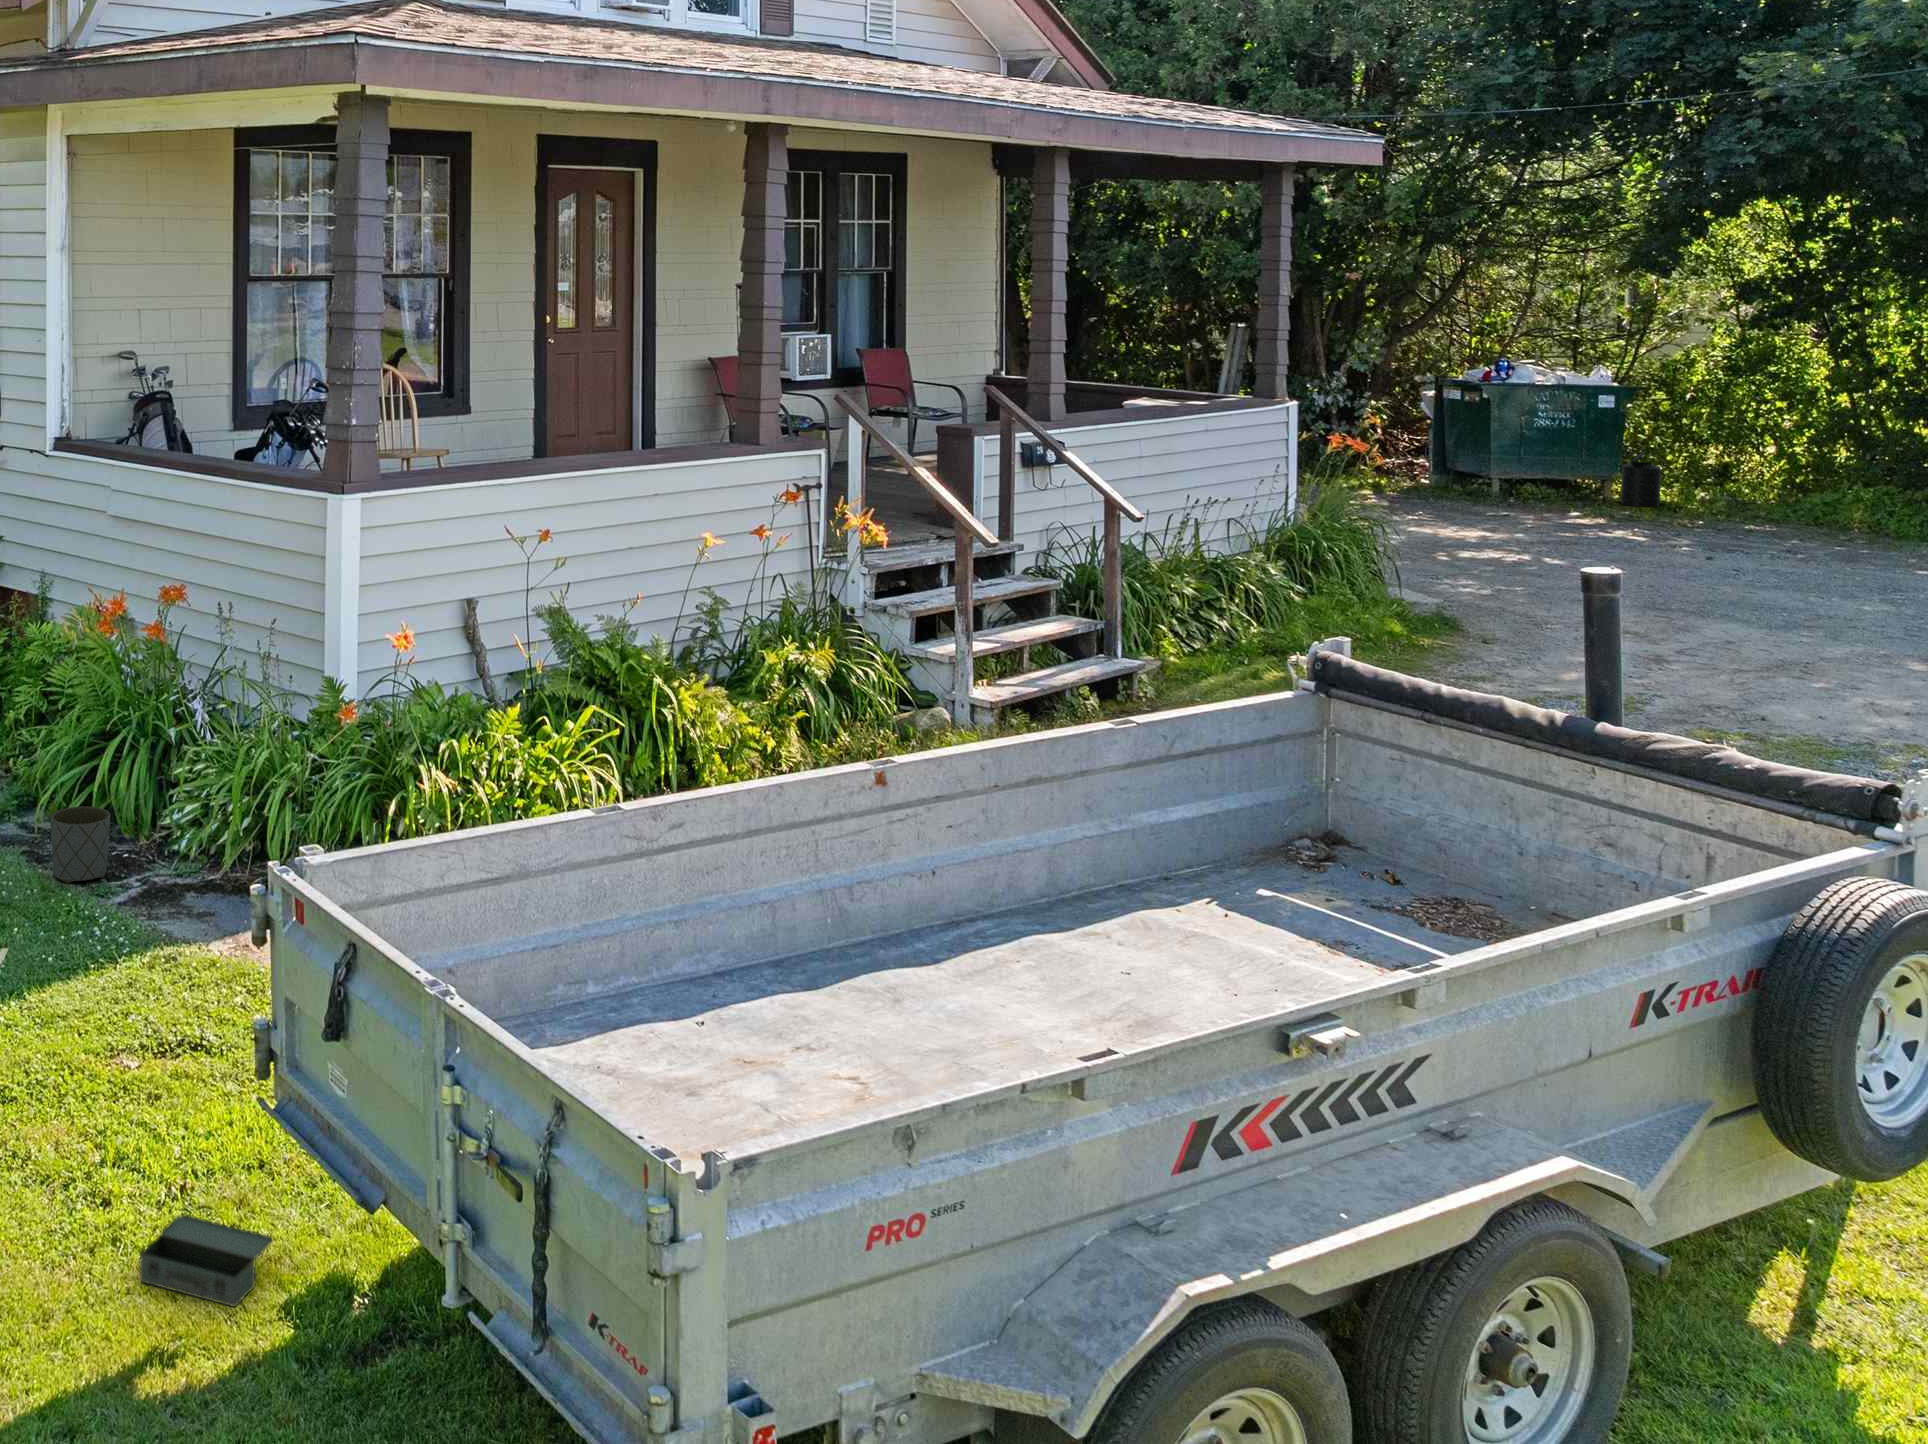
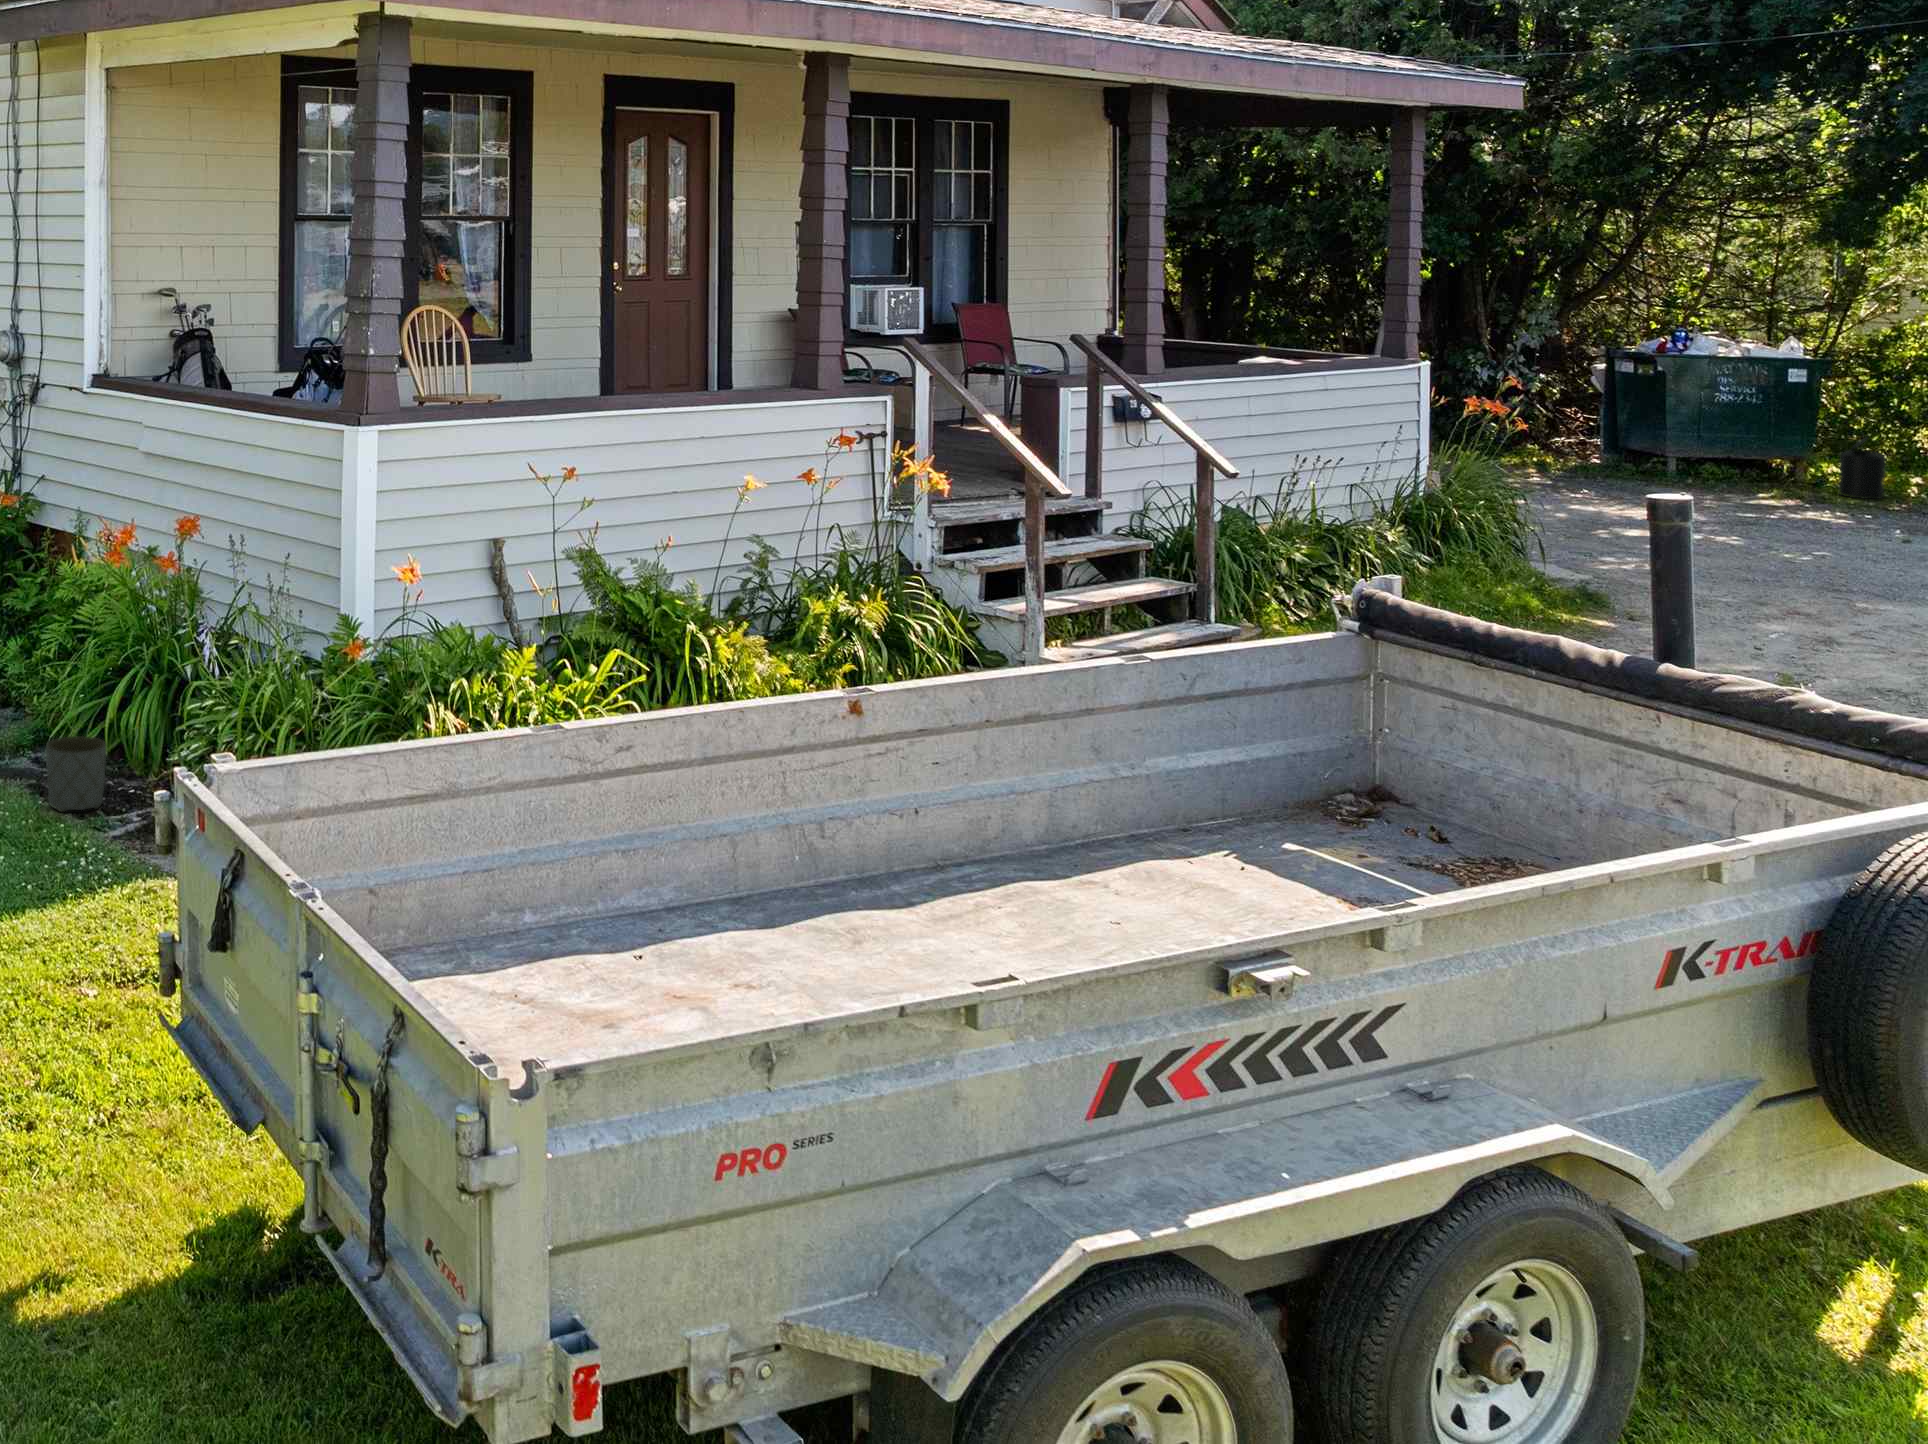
toolbox: present [139,1214,273,1307] -> none [35,1126,176,1221]

